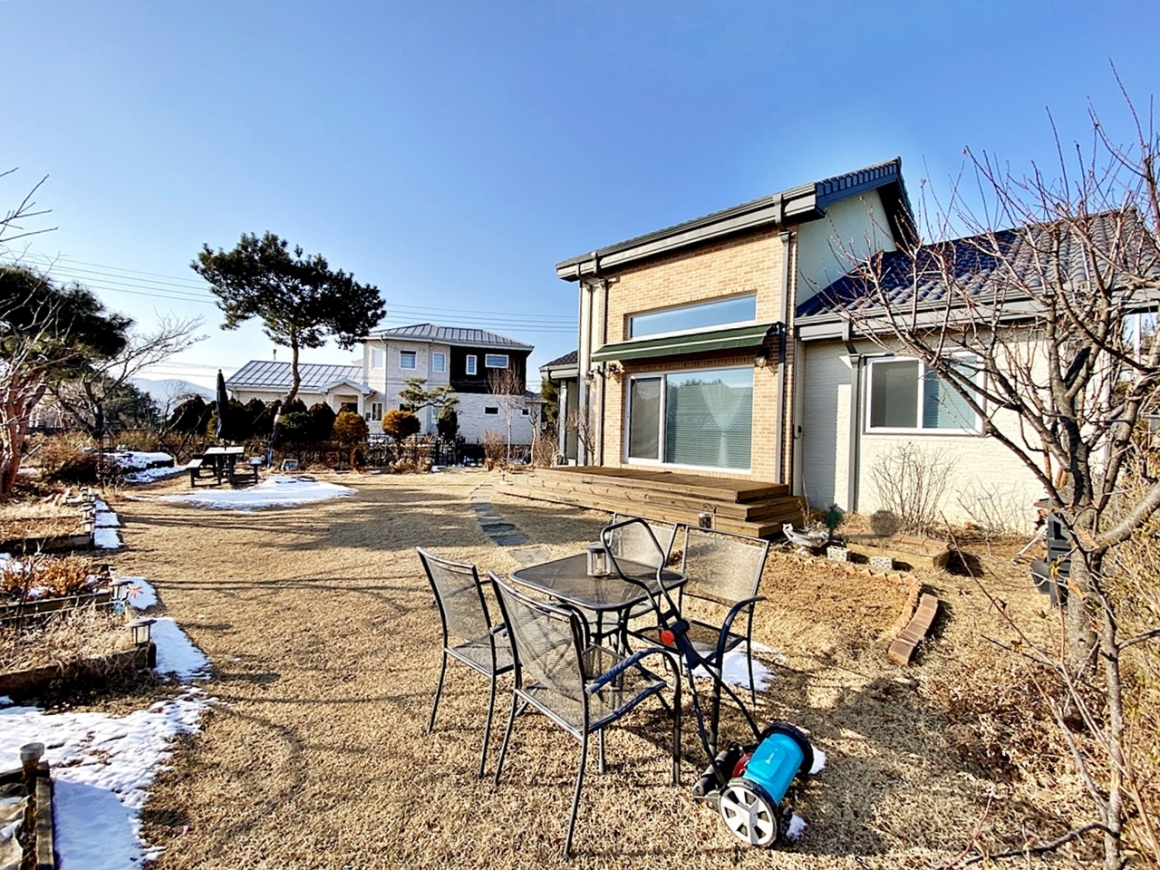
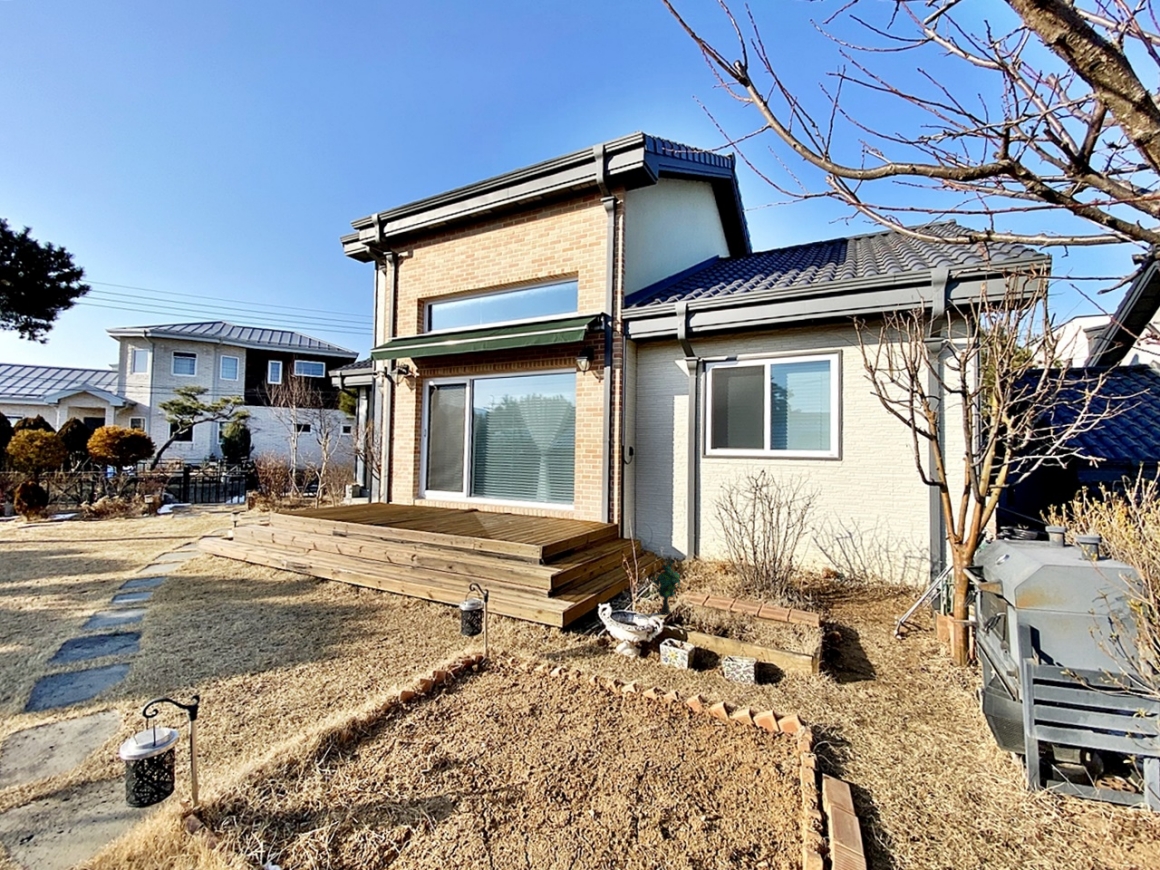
woven basket: present [870,510,899,537] -> none [716,564,751,603]

